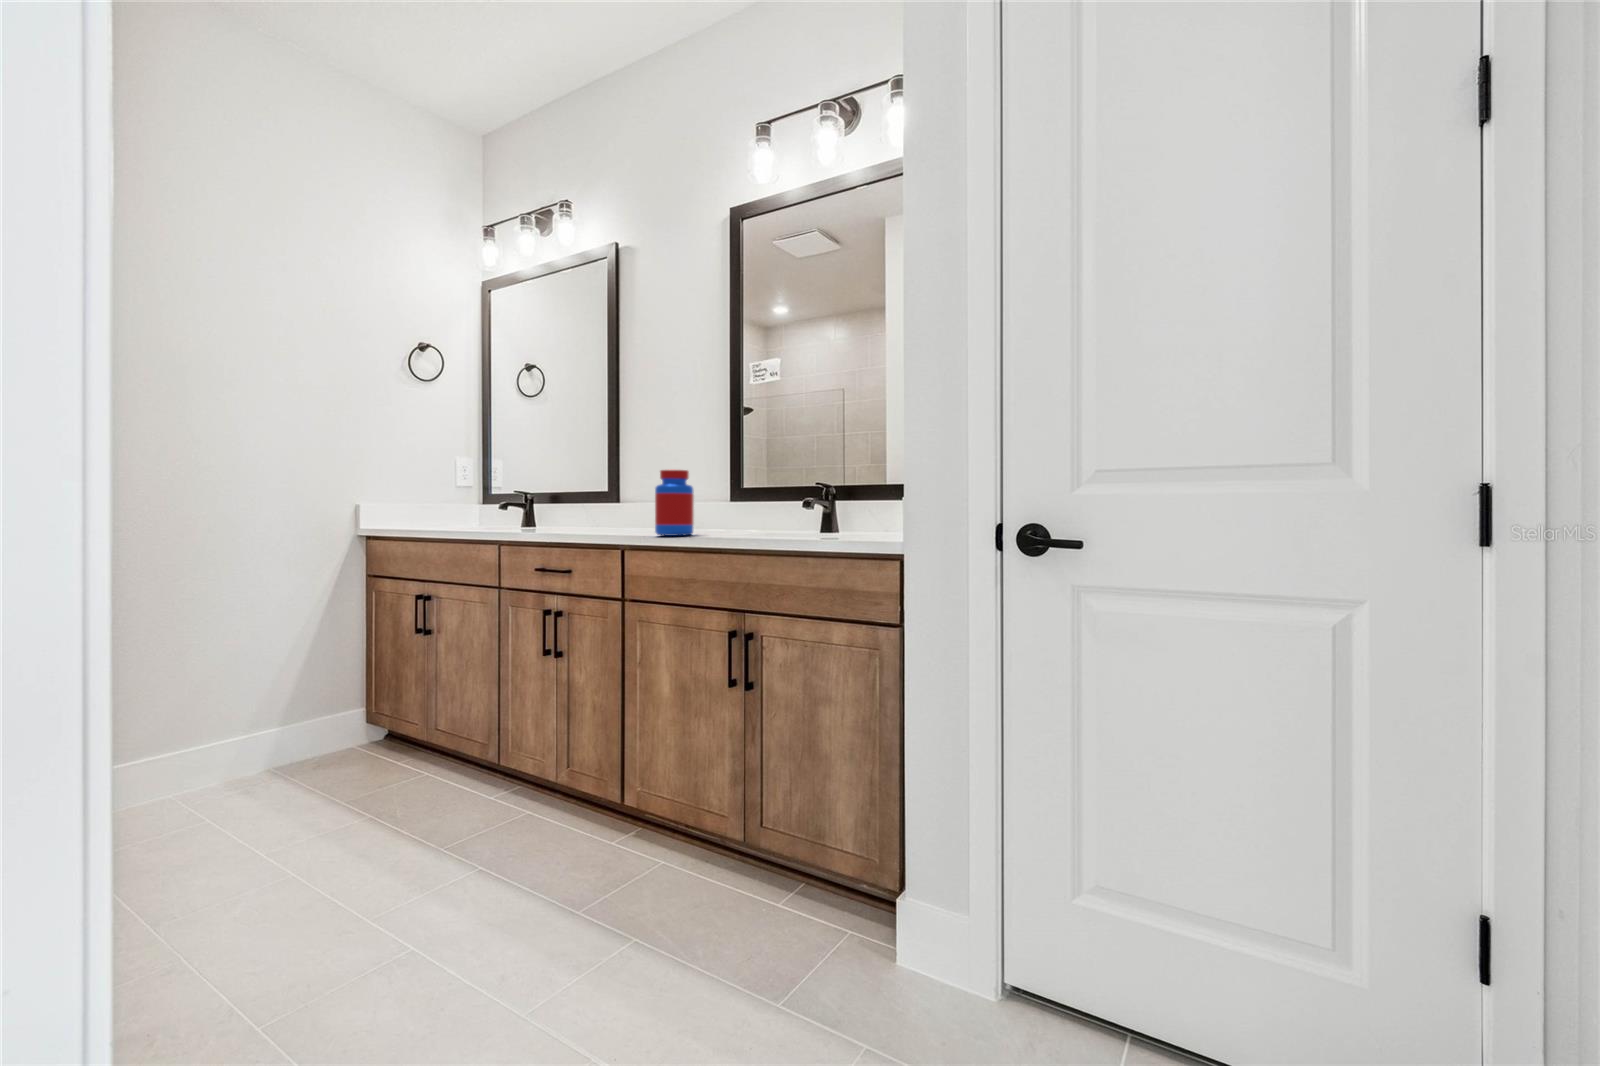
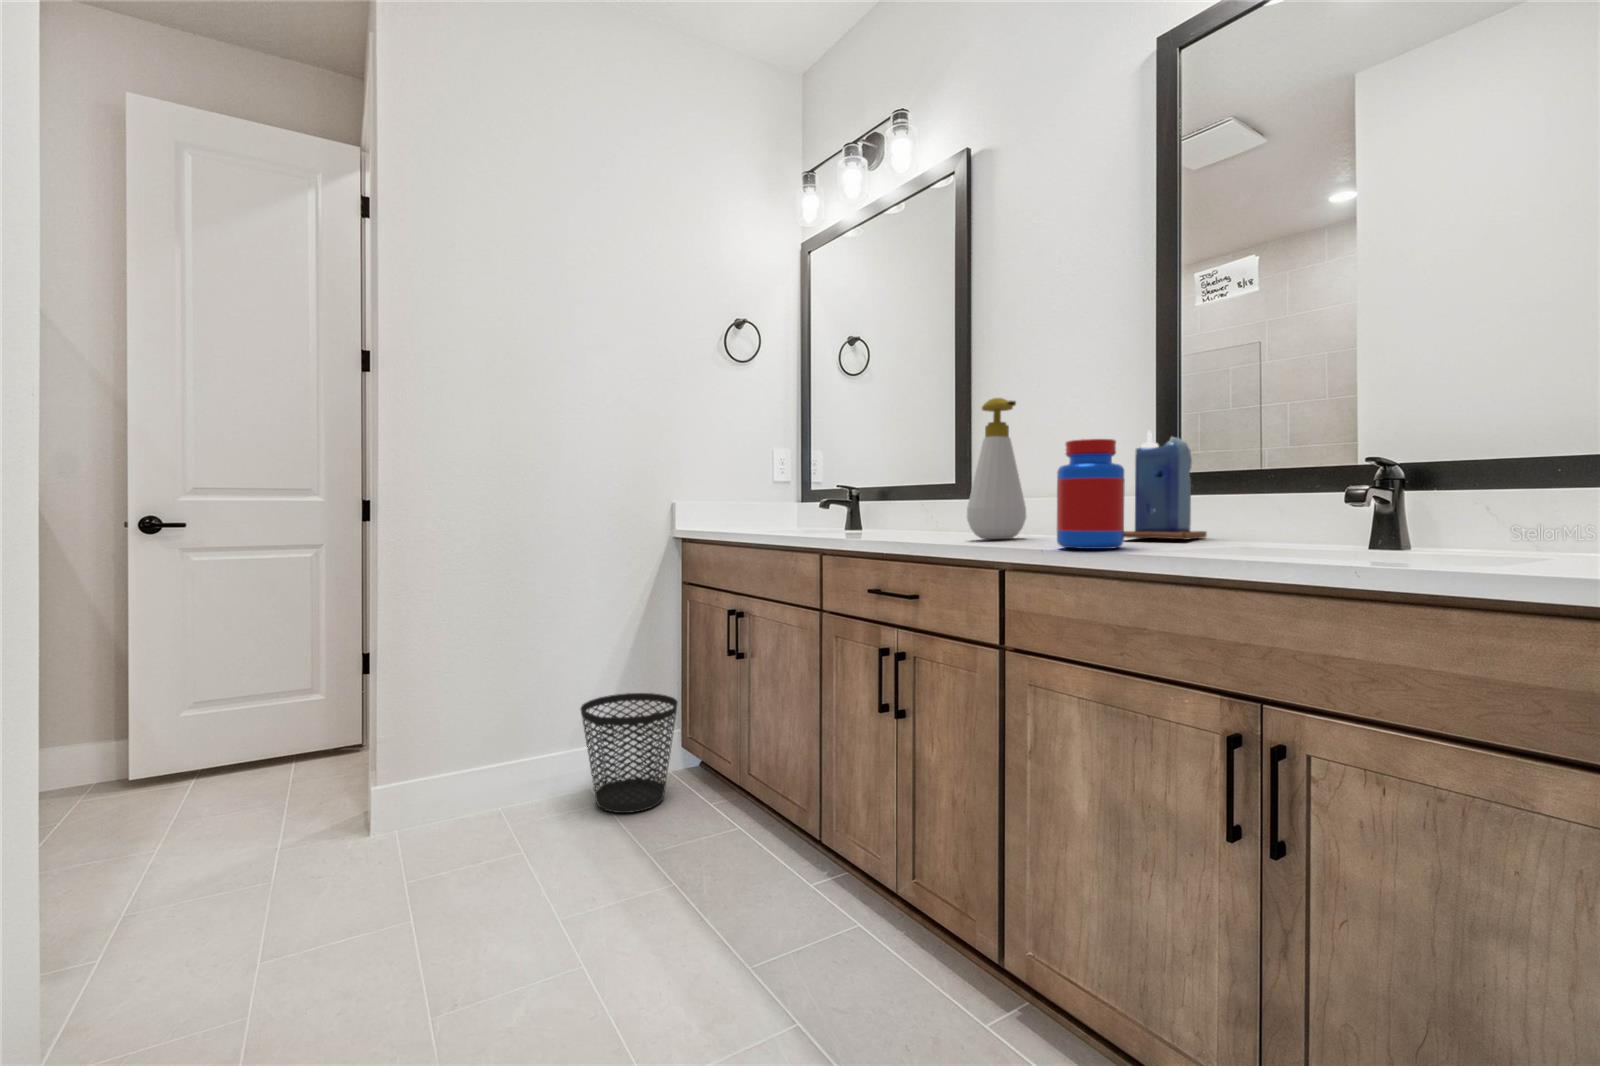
soap bottle: none [606,437,646,532] -> present [967,398,1026,539]
candle: none [698,464,749,530] -> present [1124,431,1207,540]
wastebasket: none [268,675,367,777] -> present [581,693,678,813]

